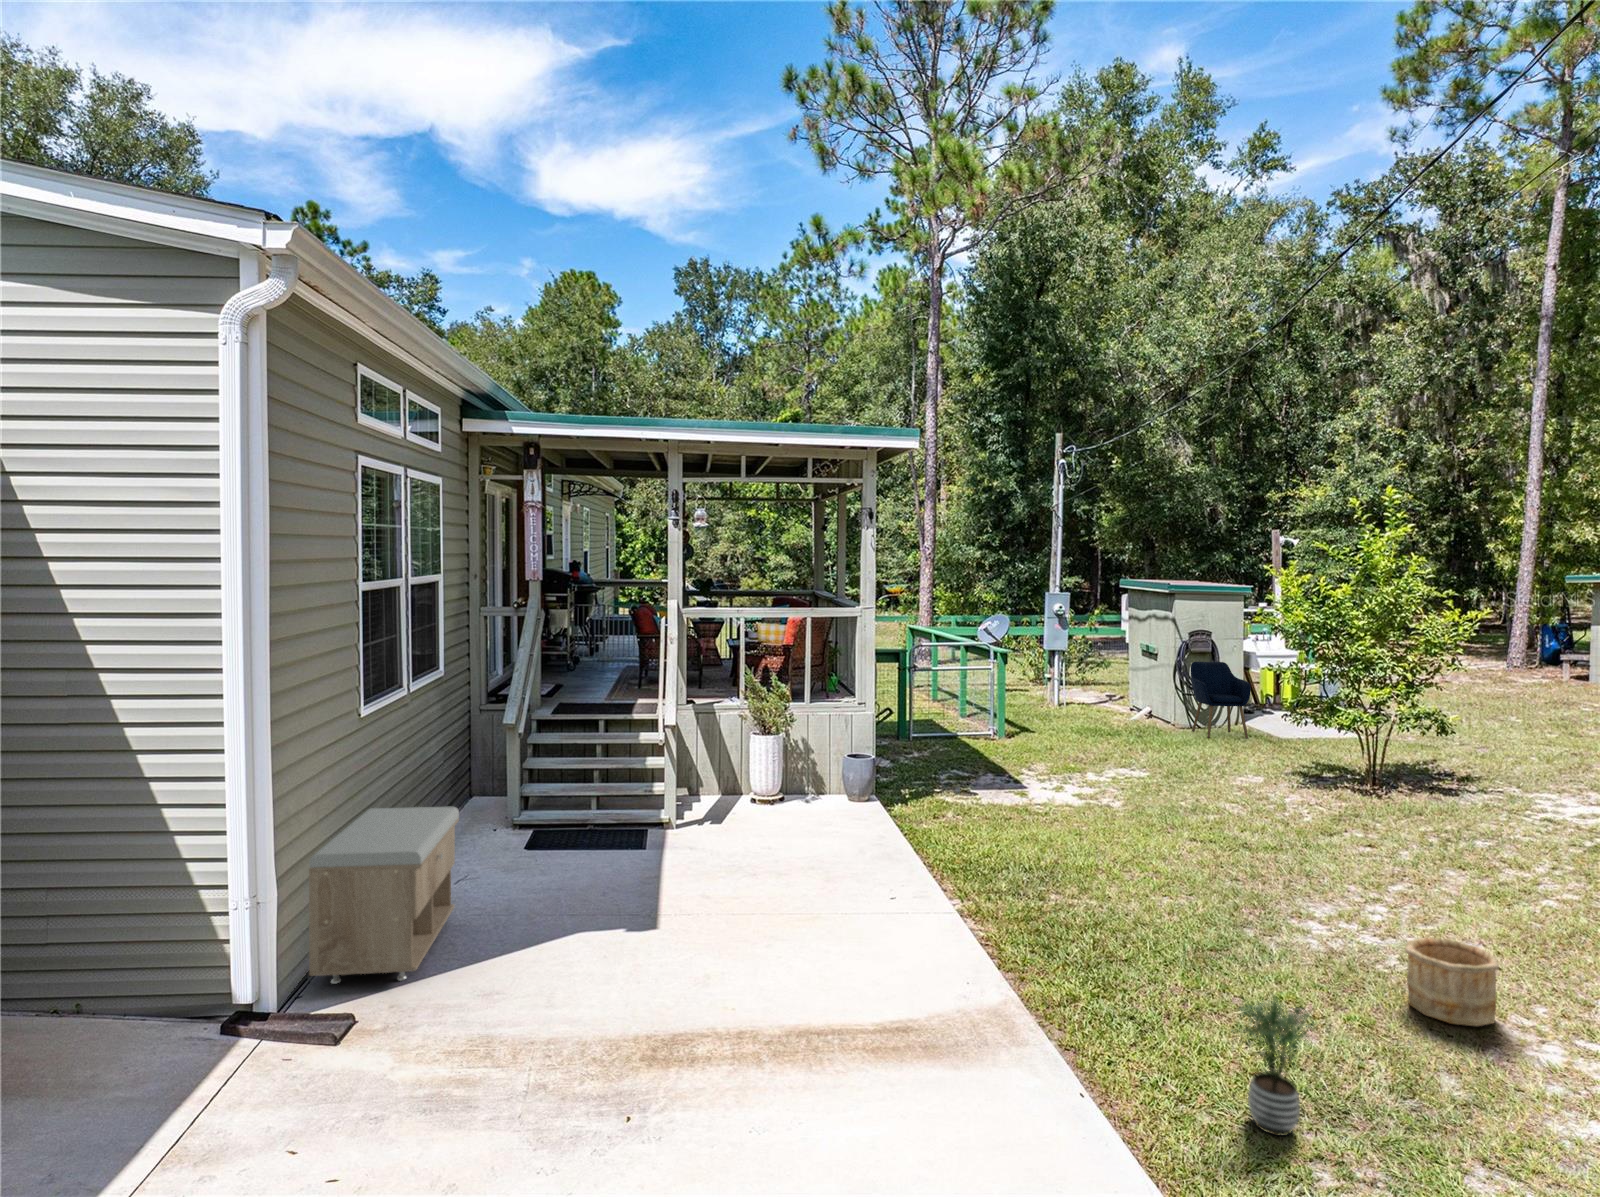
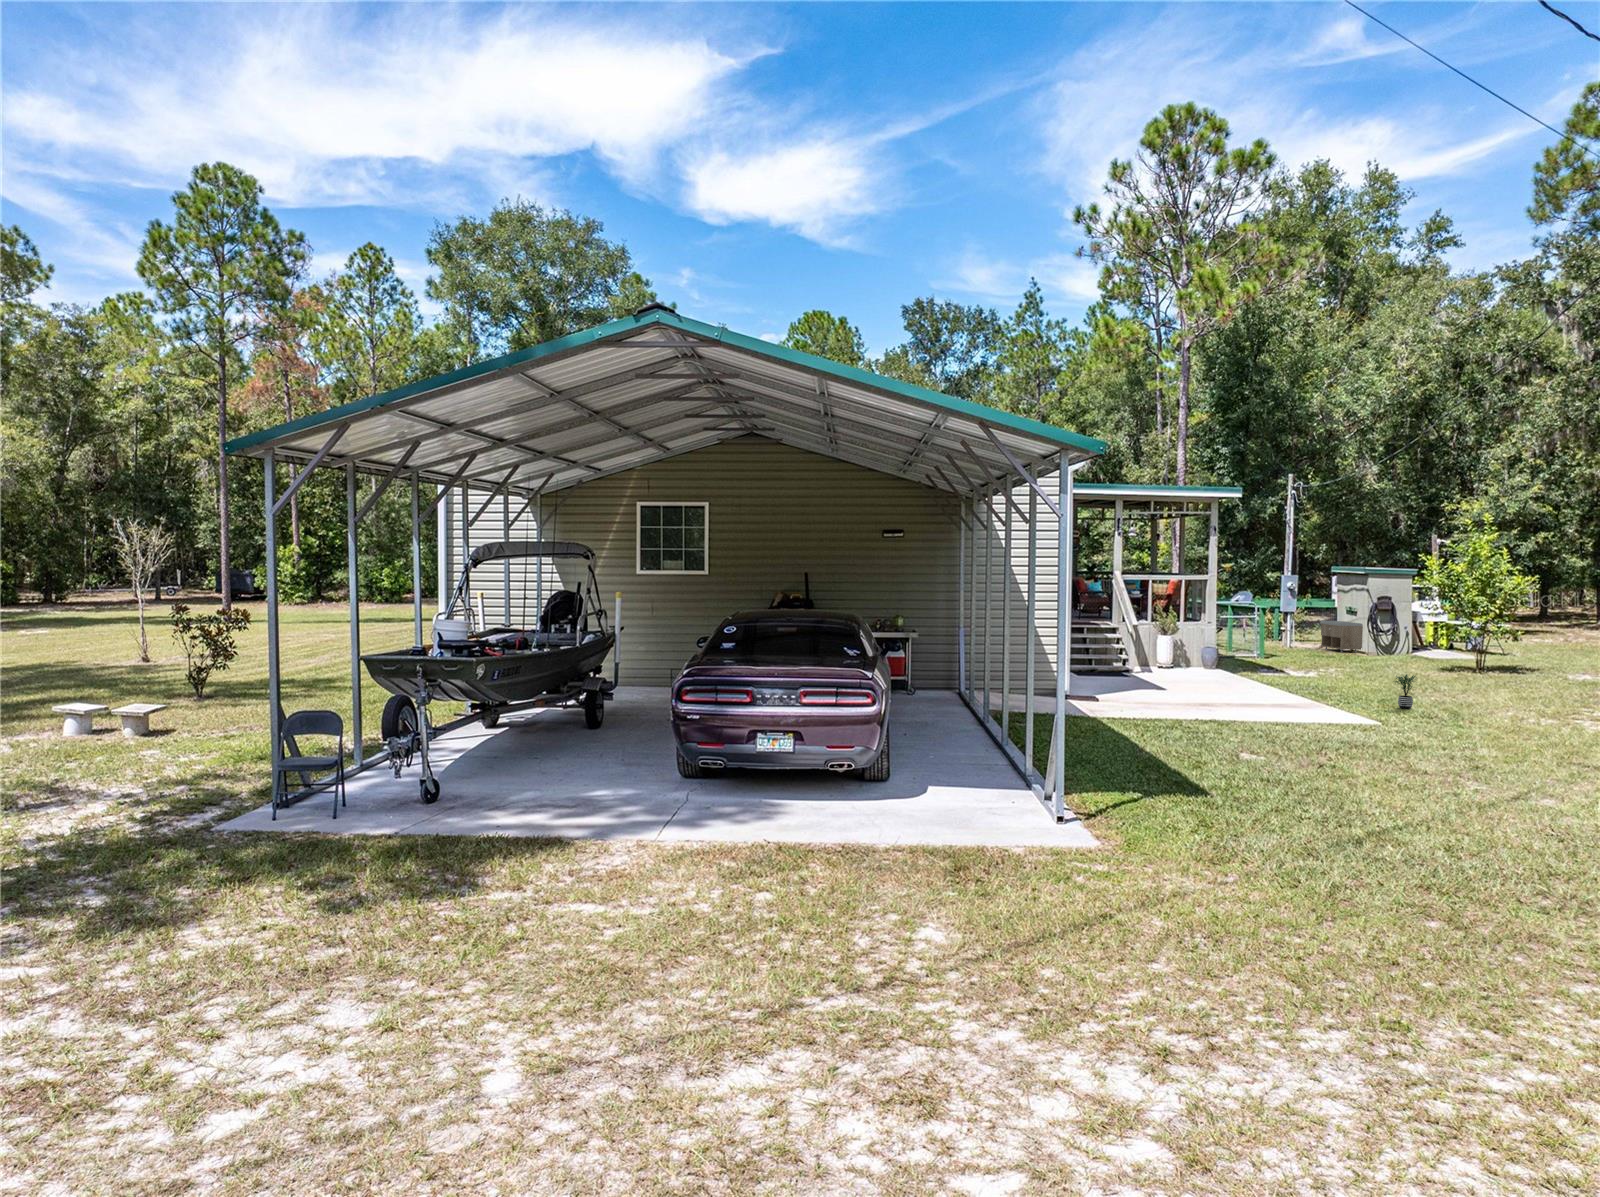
chair: present [1191,662,1251,738] -> none [1378,615,1415,658]
storage bench: present [309,807,459,984] -> present [1320,621,1363,652]
wooden bucket: present [1405,938,1499,1026] -> none [1456,681,1487,703]

